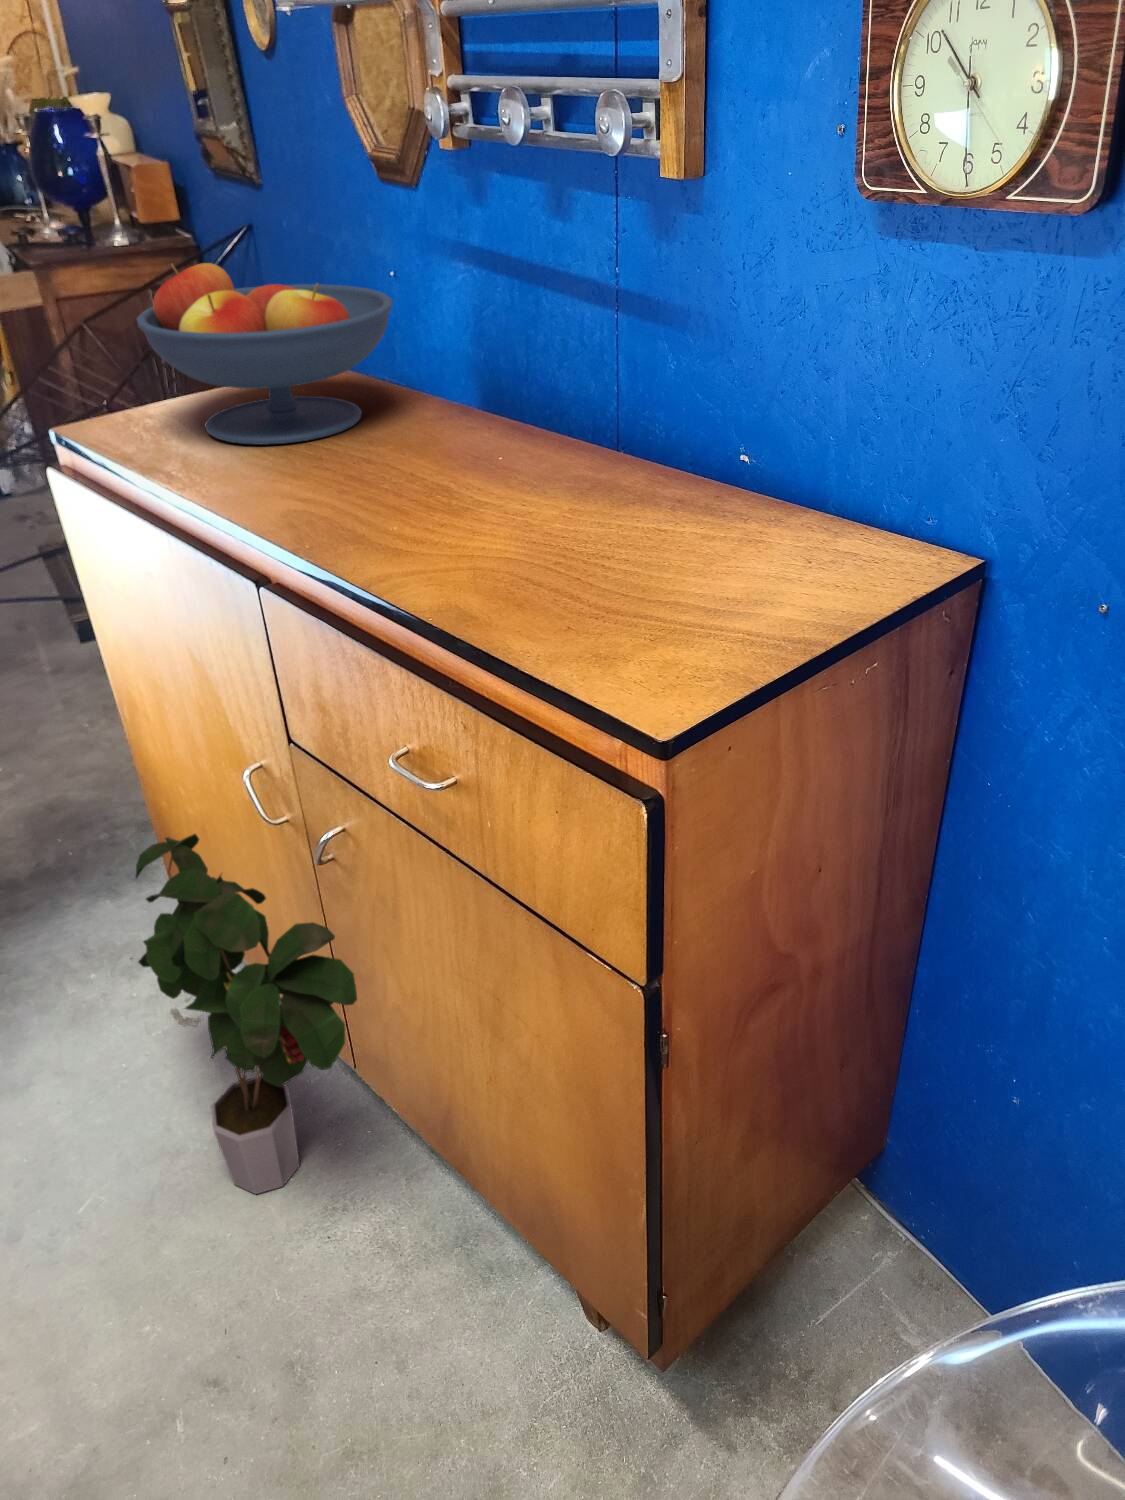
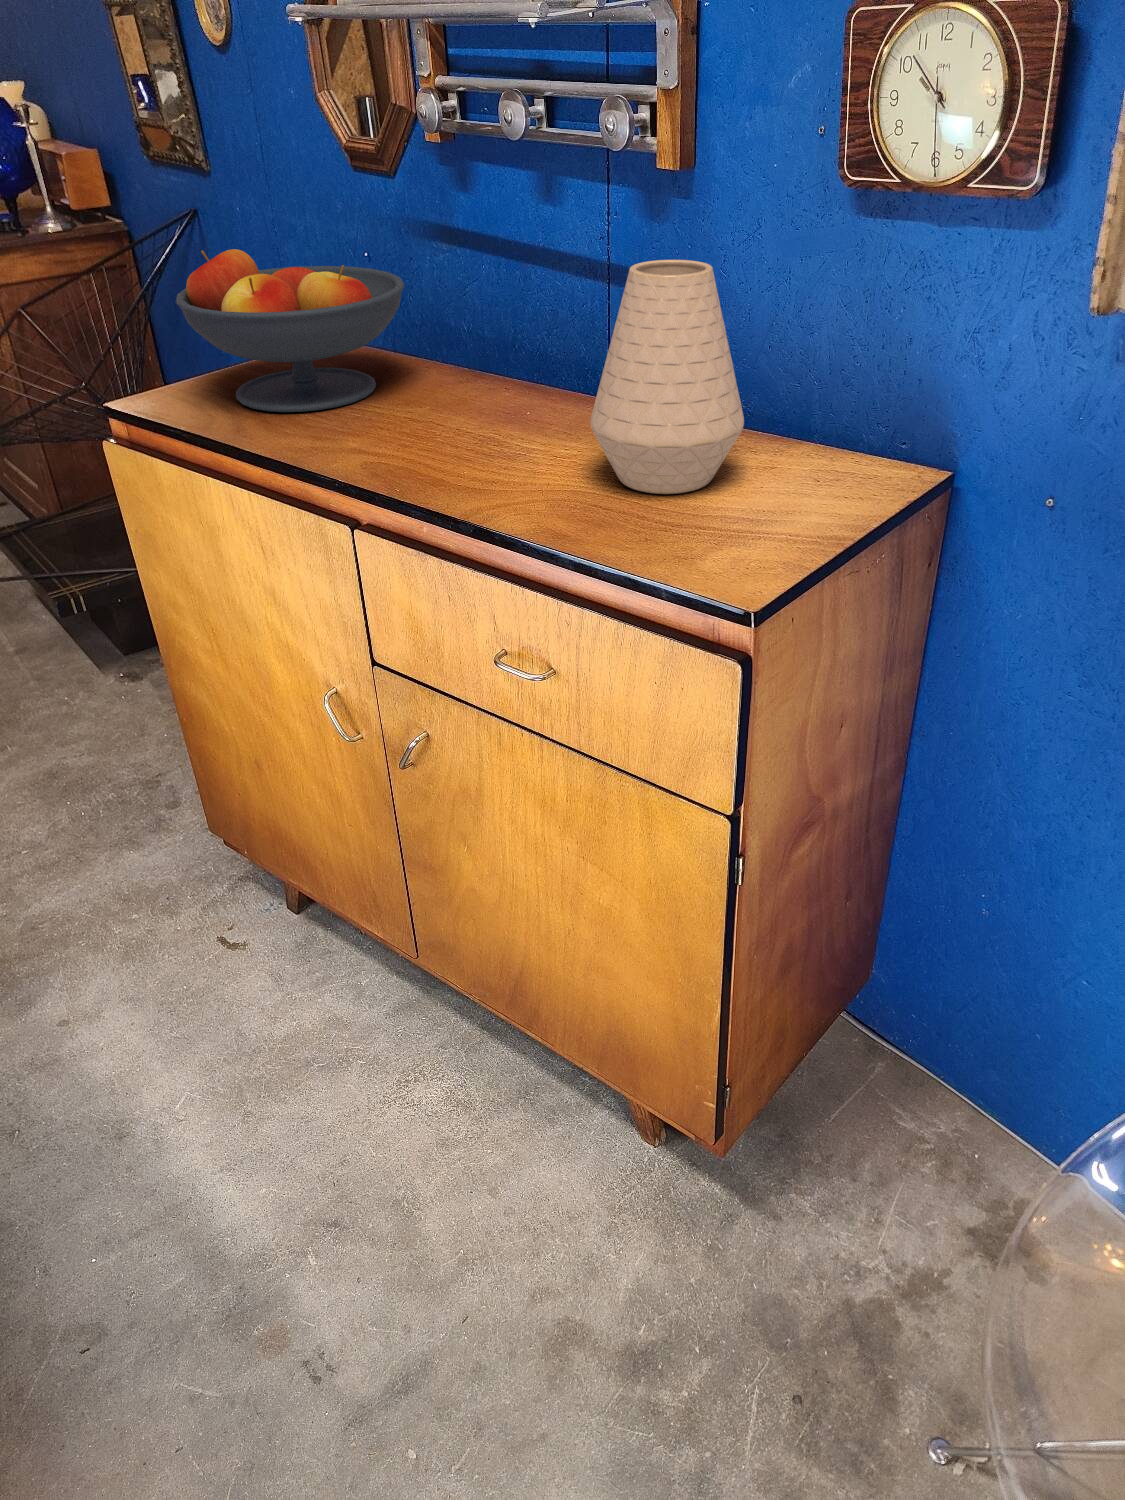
vase: none [537,283,723,565] -> present [590,260,744,494]
potted plant: present [136,834,357,1194] -> none [209,761,440,1078]

